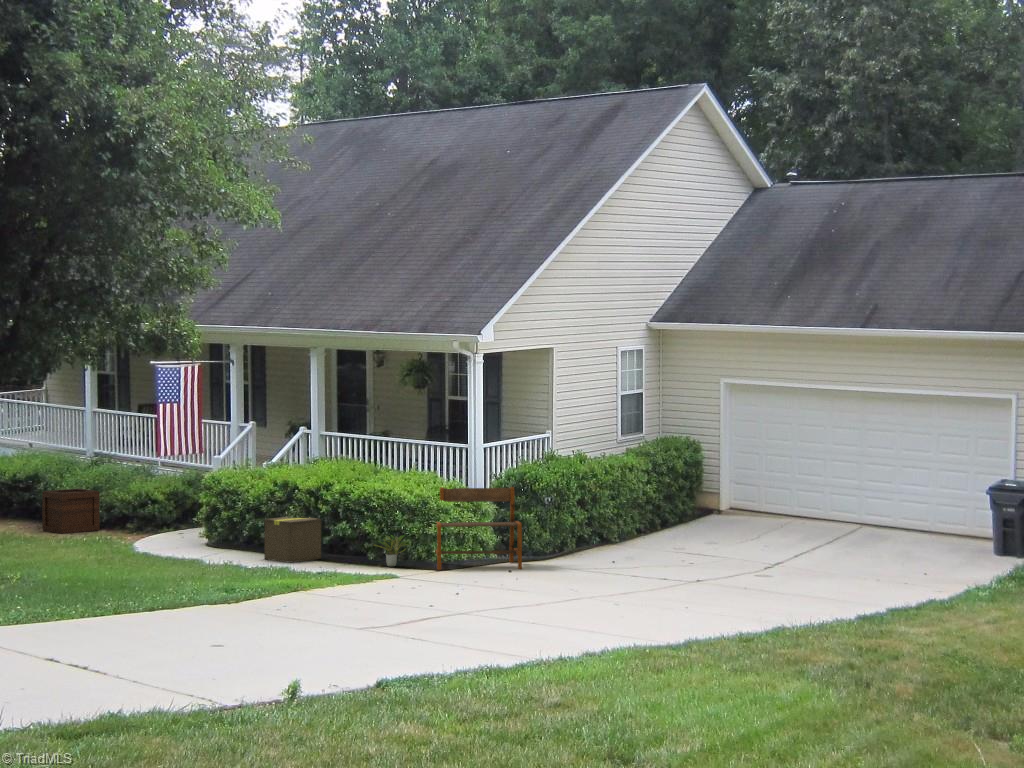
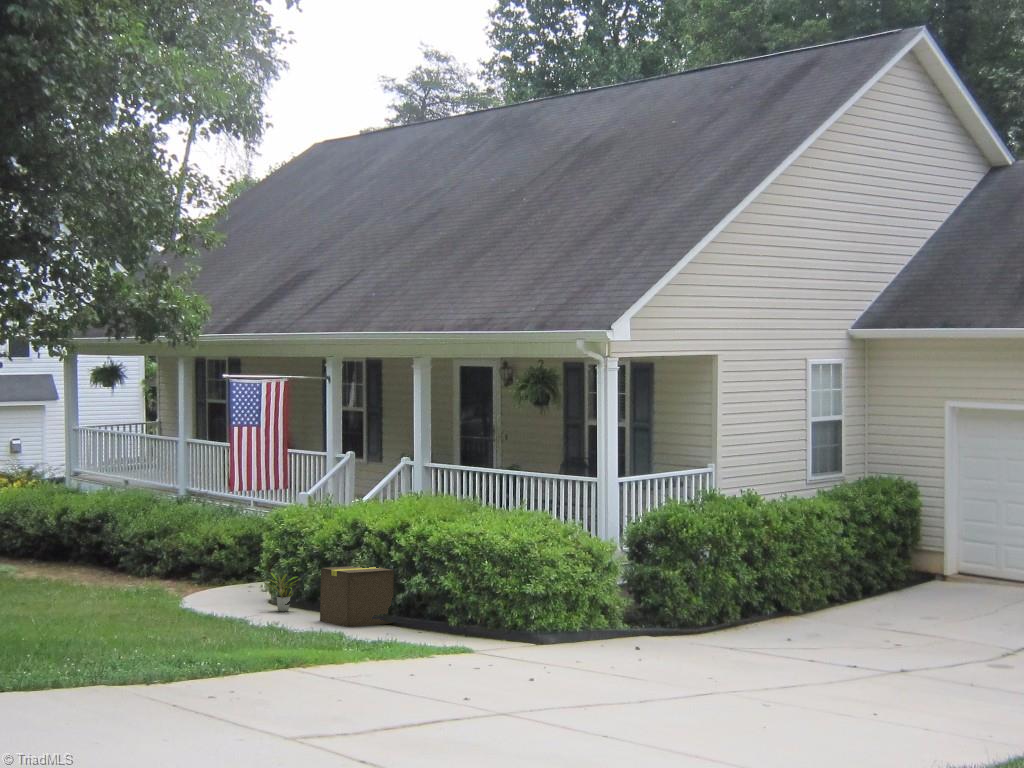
bench: present [436,487,522,570] -> none [536,530,655,647]
wooden crate: present [42,489,99,534] -> none [99,529,165,583]
potted plant: present [374,535,406,567] -> present [264,573,300,612]

